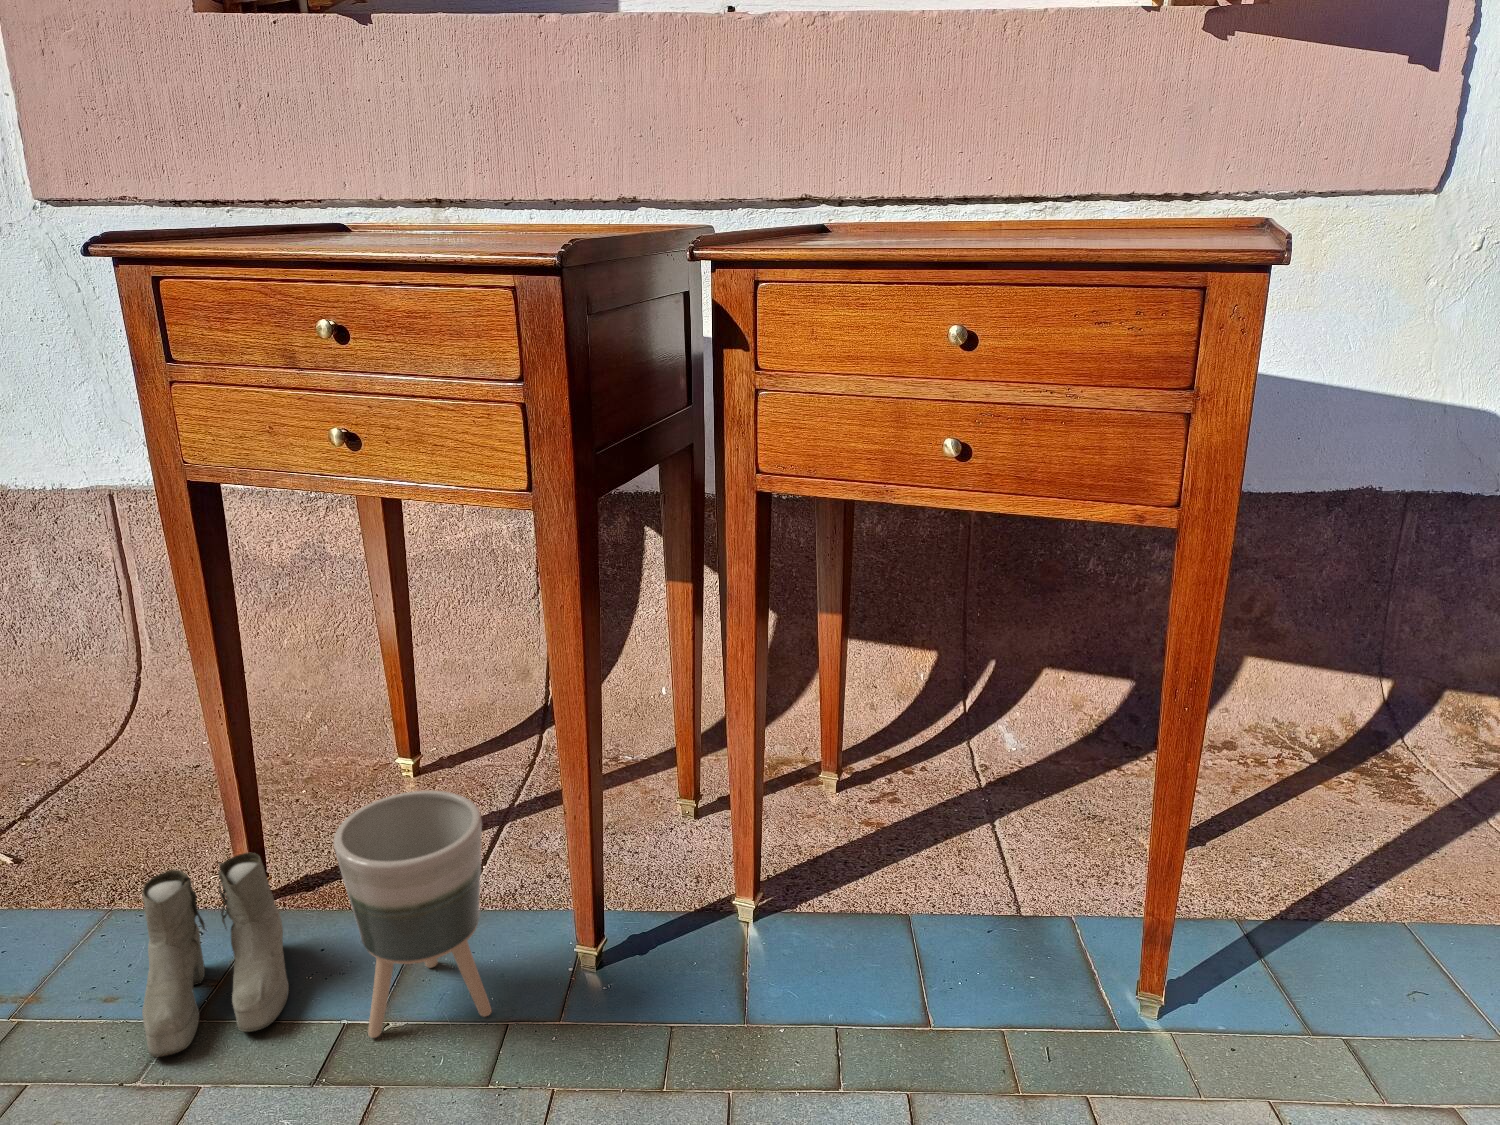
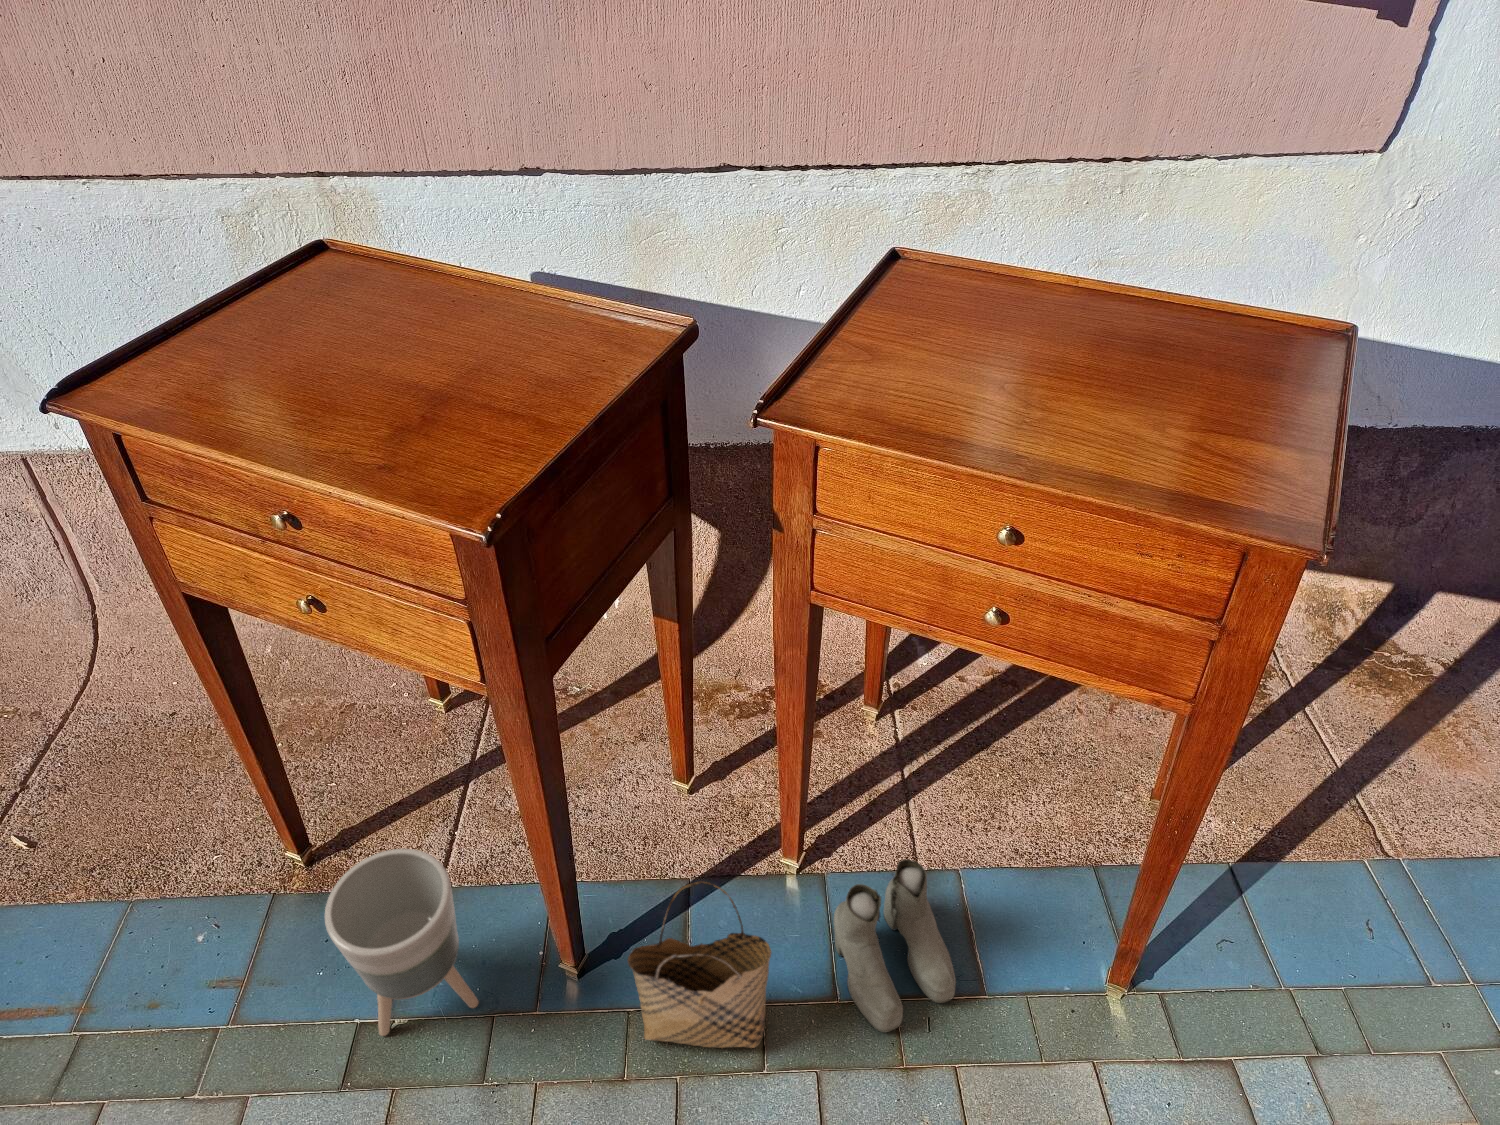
woven basket: none [679,819,852,1064] -> present [628,881,771,1048]
boots: present [142,852,289,1057] -> present [834,859,956,1033]

